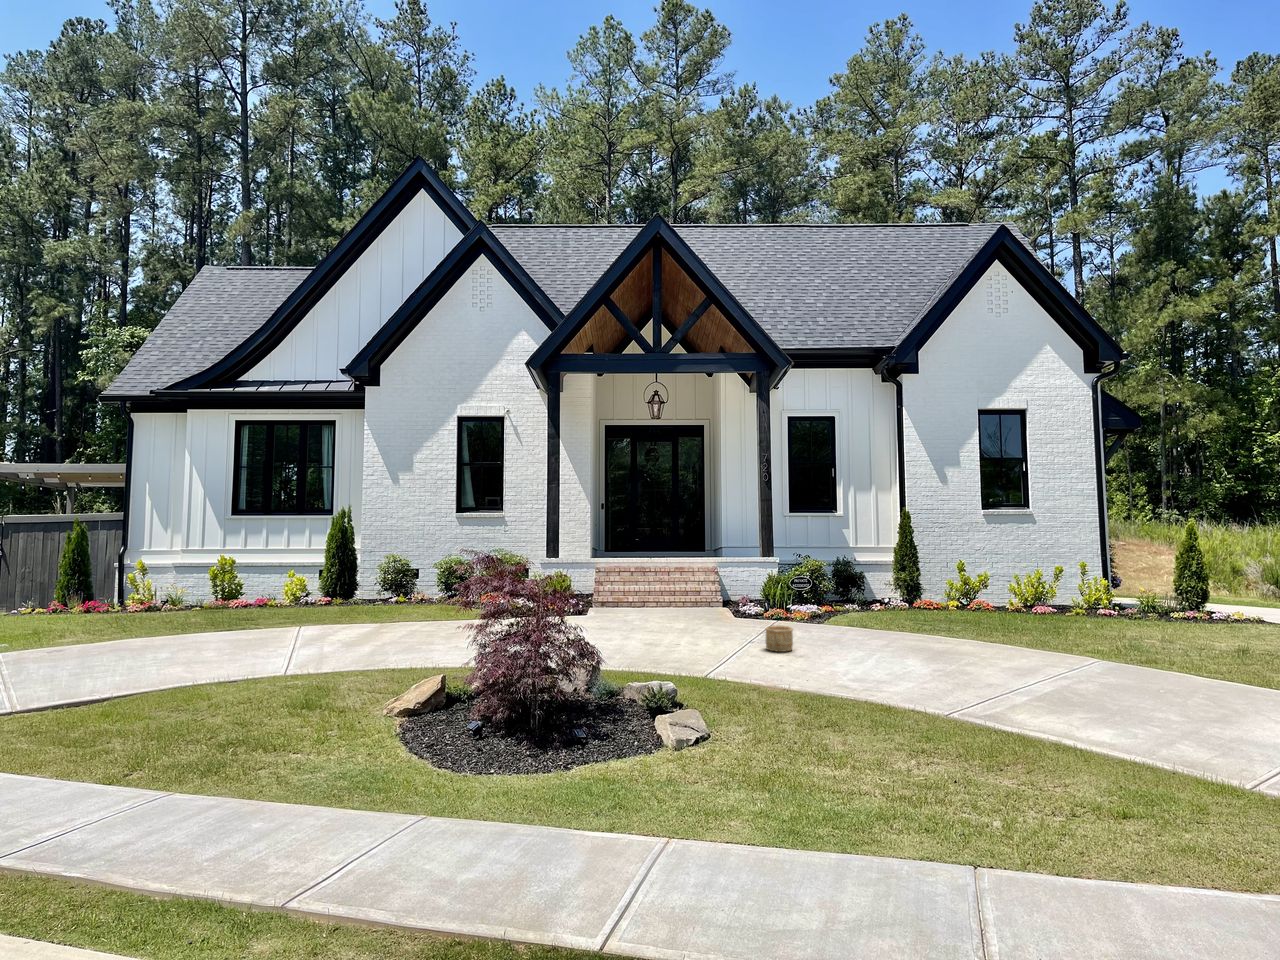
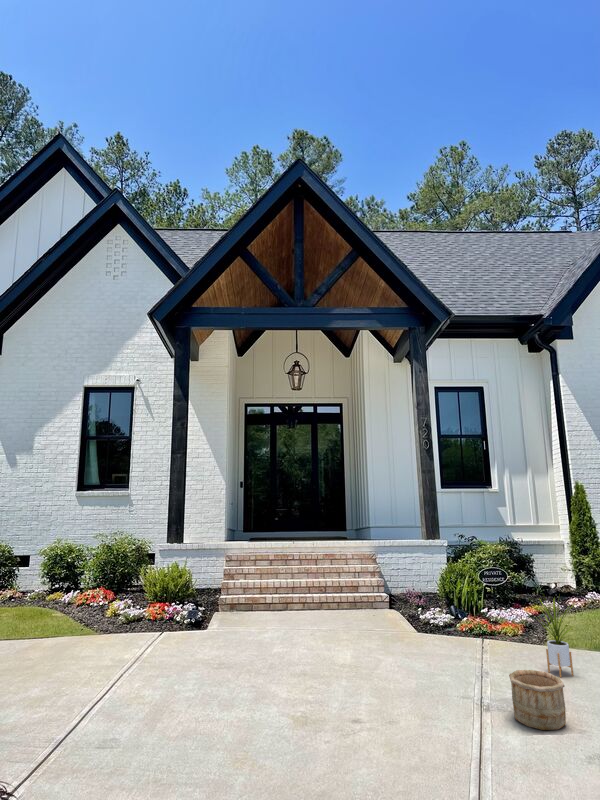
house plant: none [802,588,828,638] -> present [539,599,573,677]

